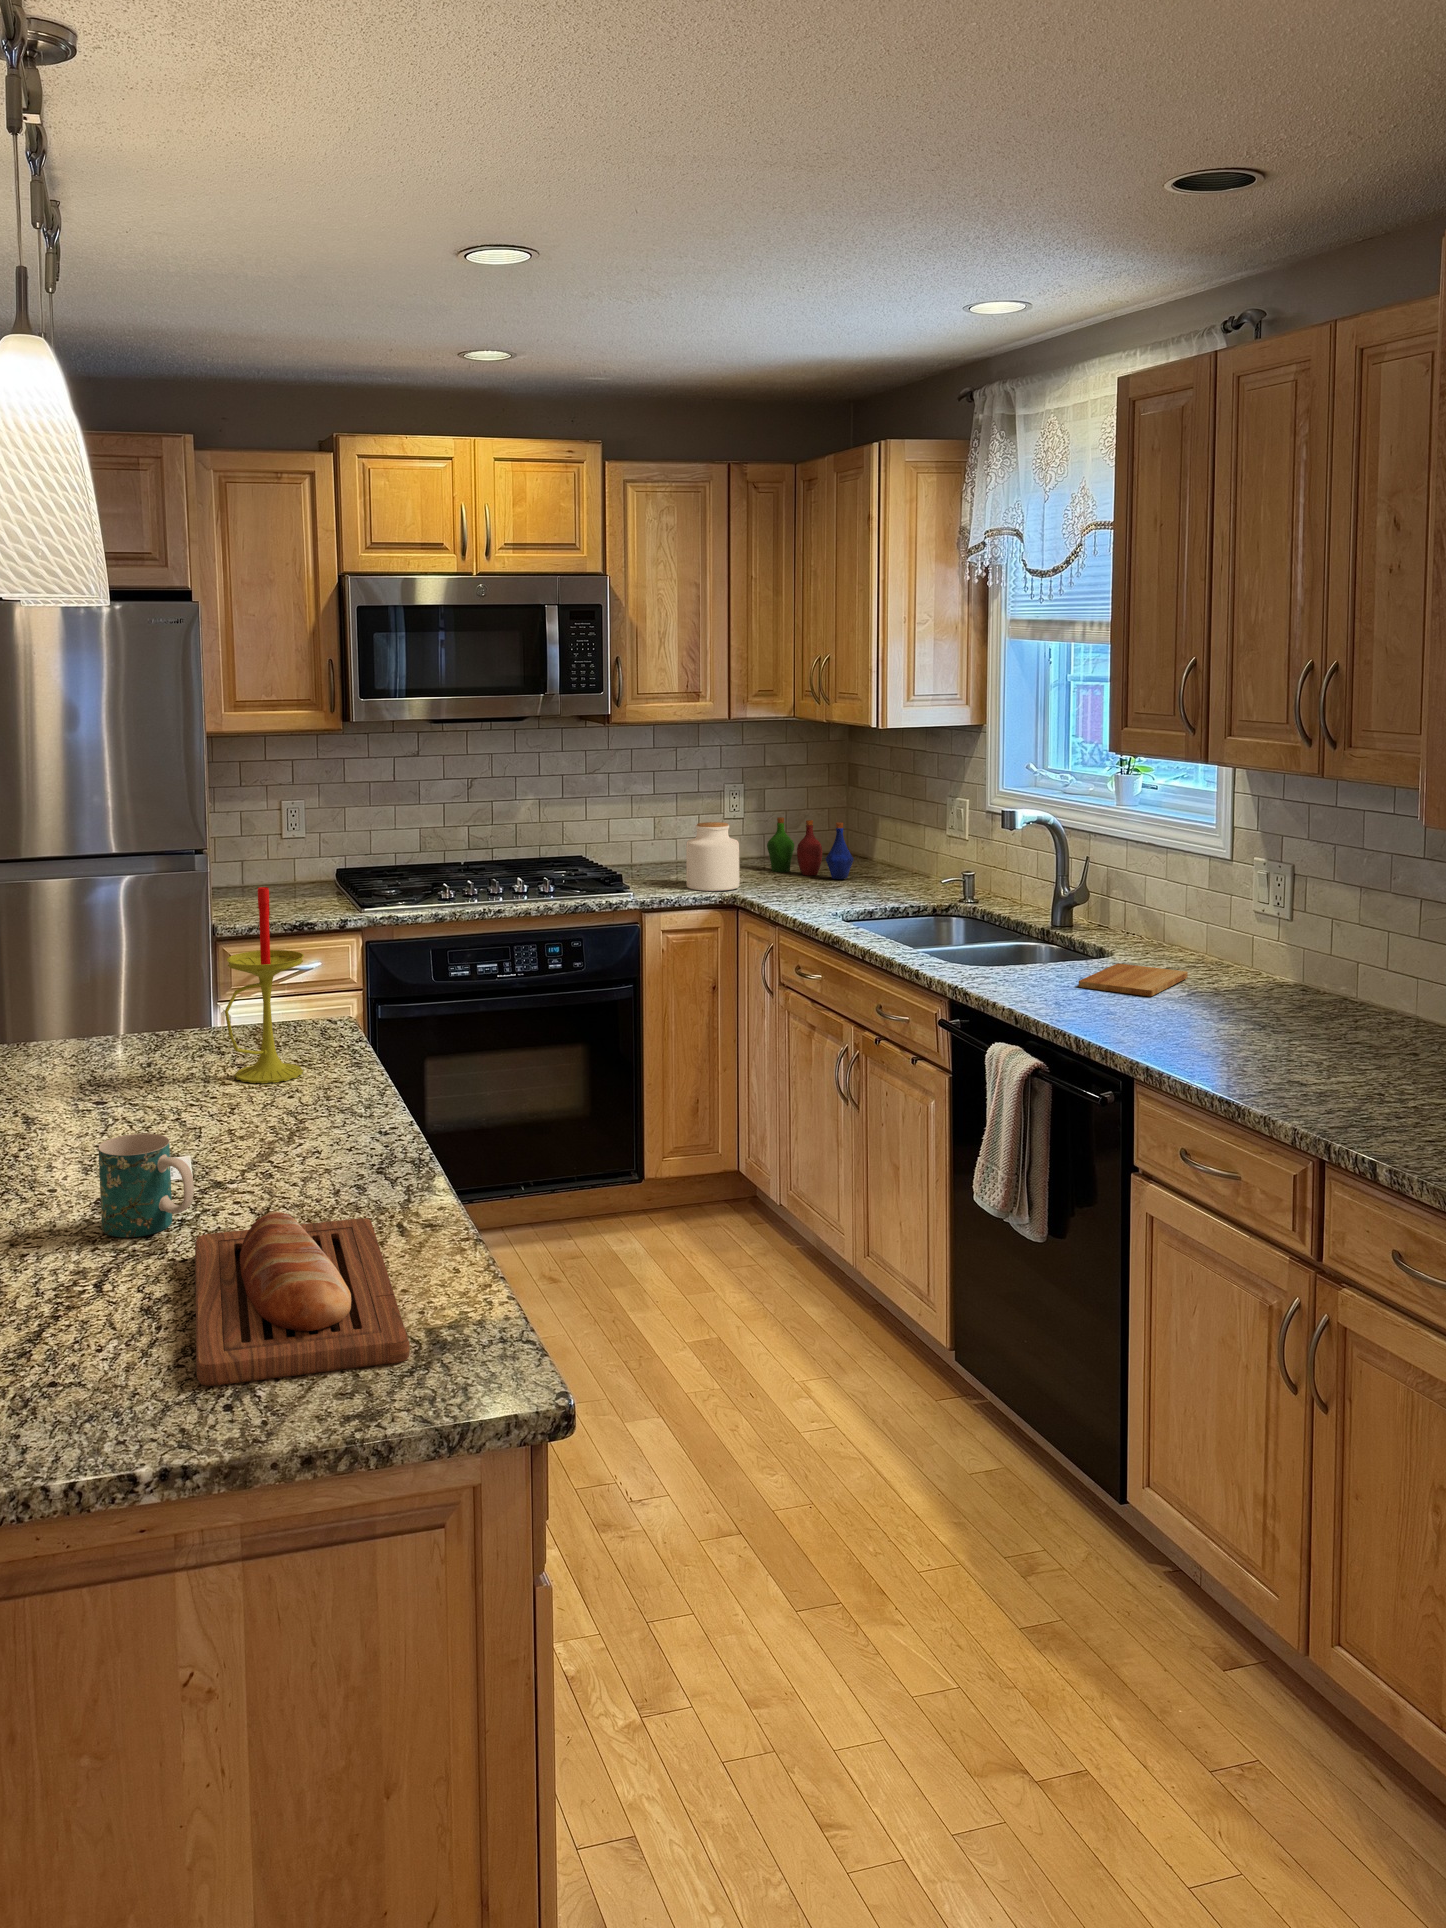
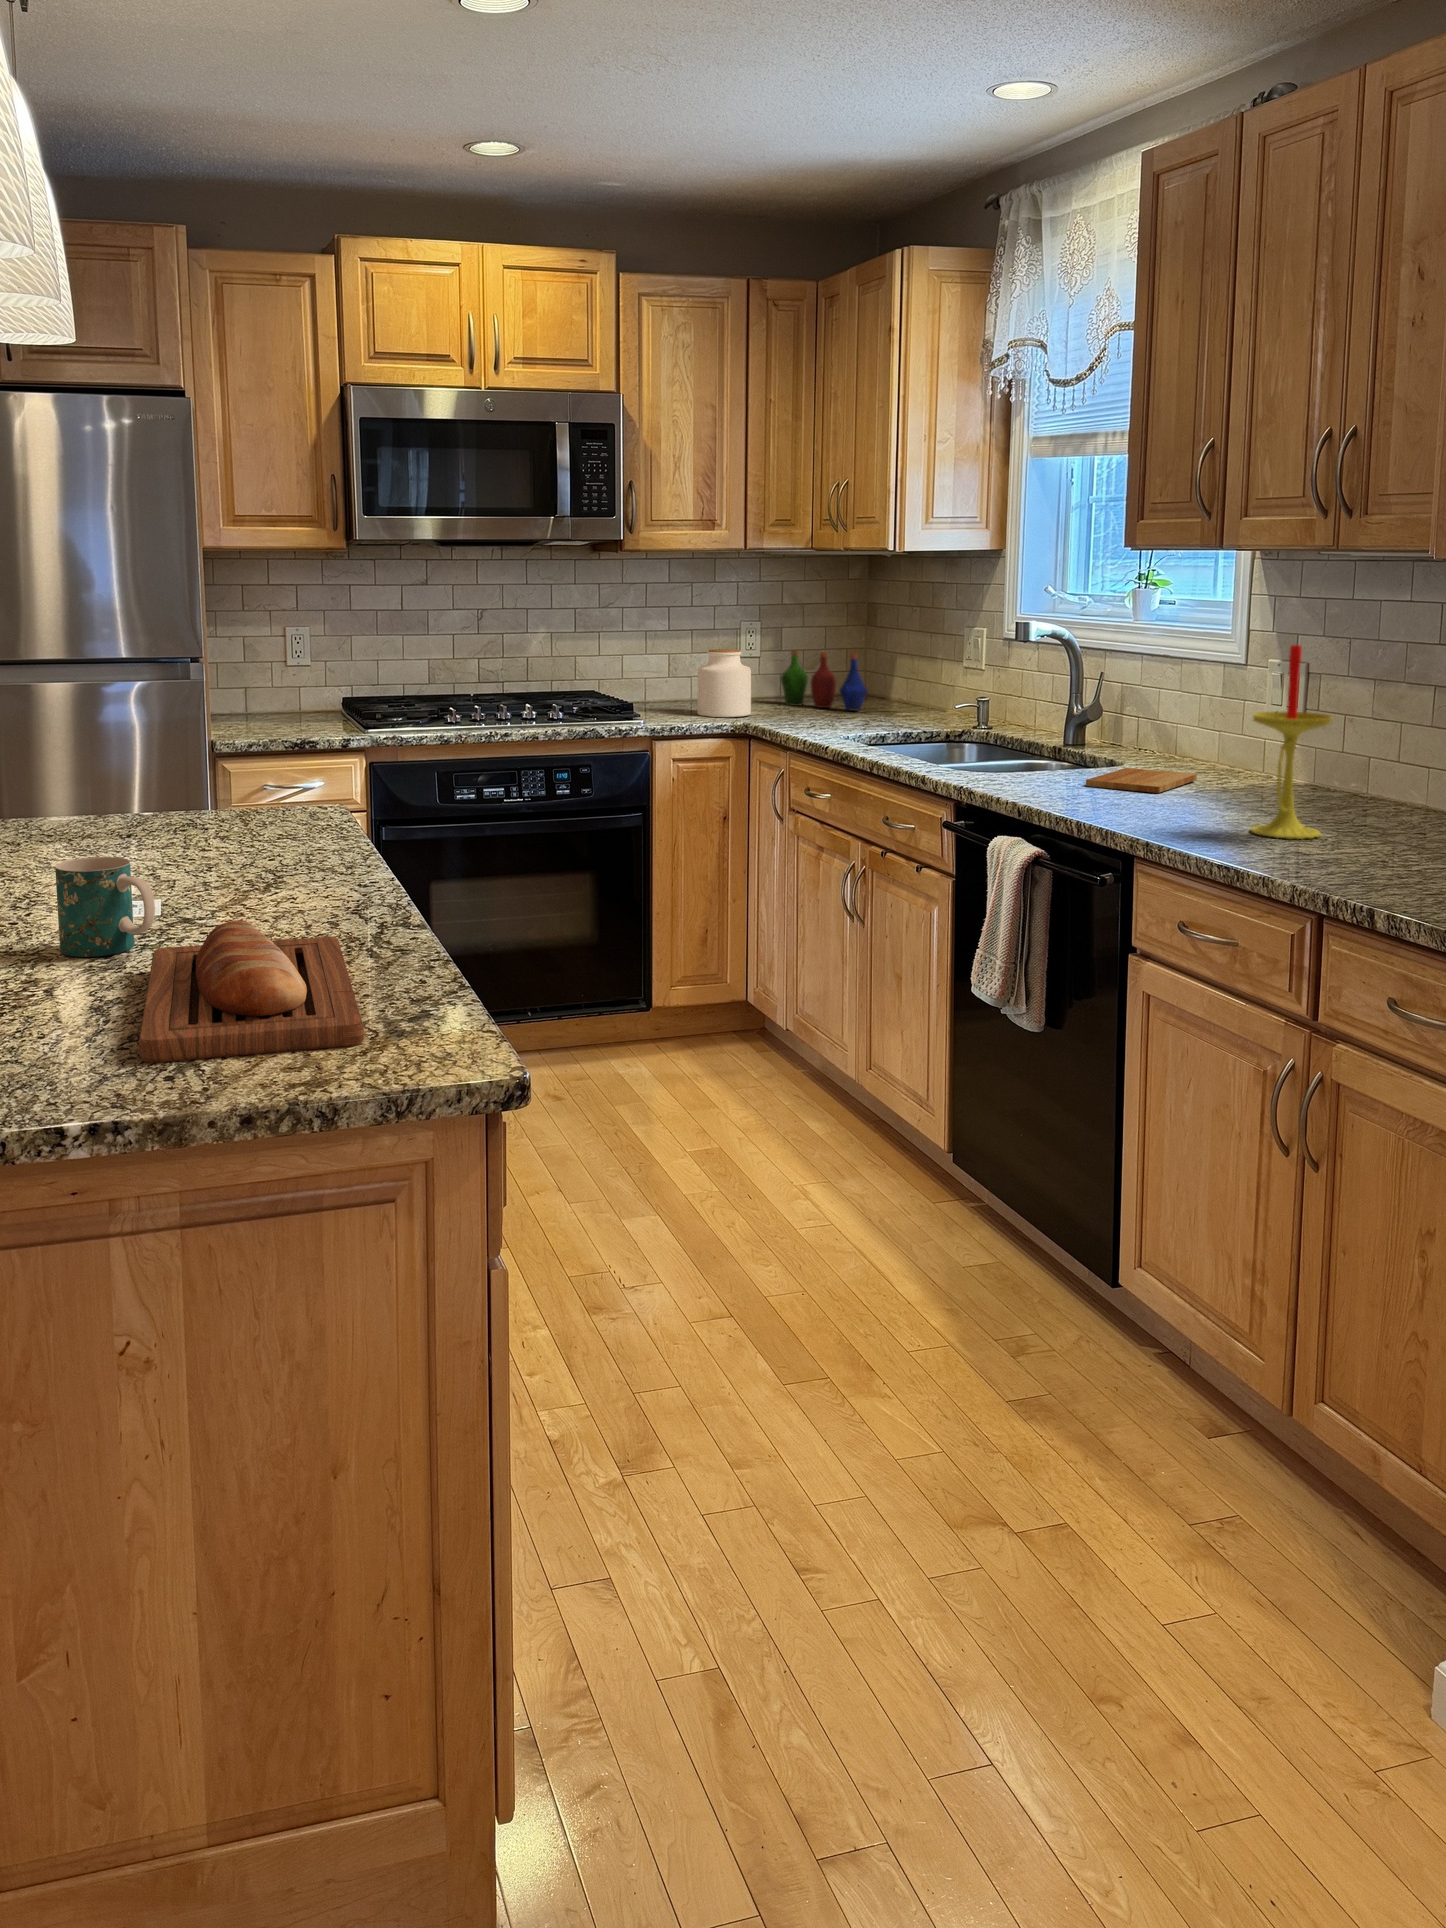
candle: present [225,887,304,1083] -> present [1250,645,1332,839]

